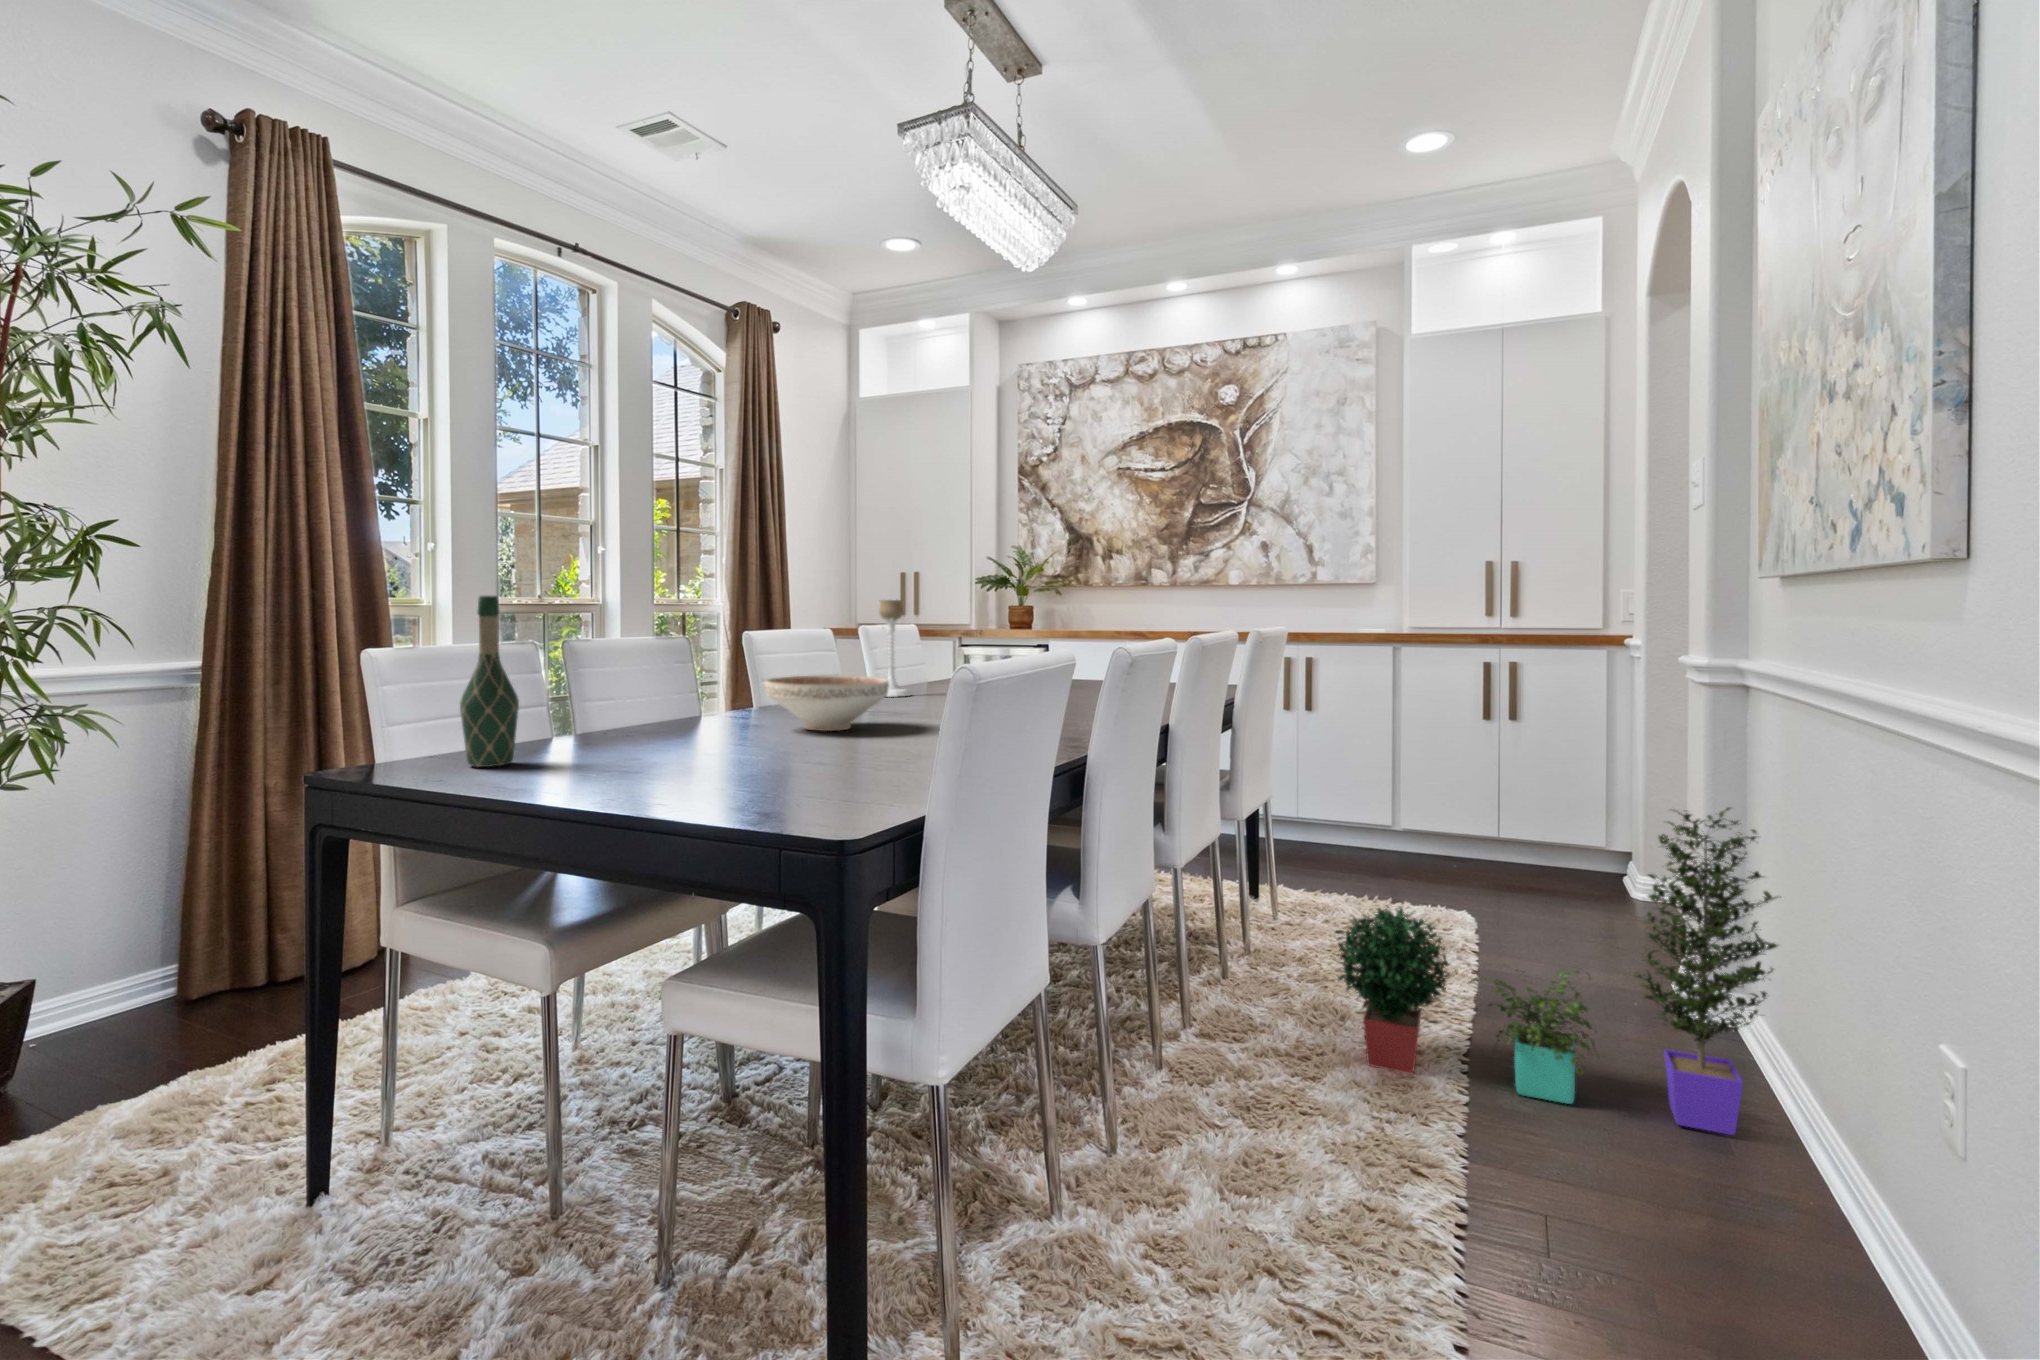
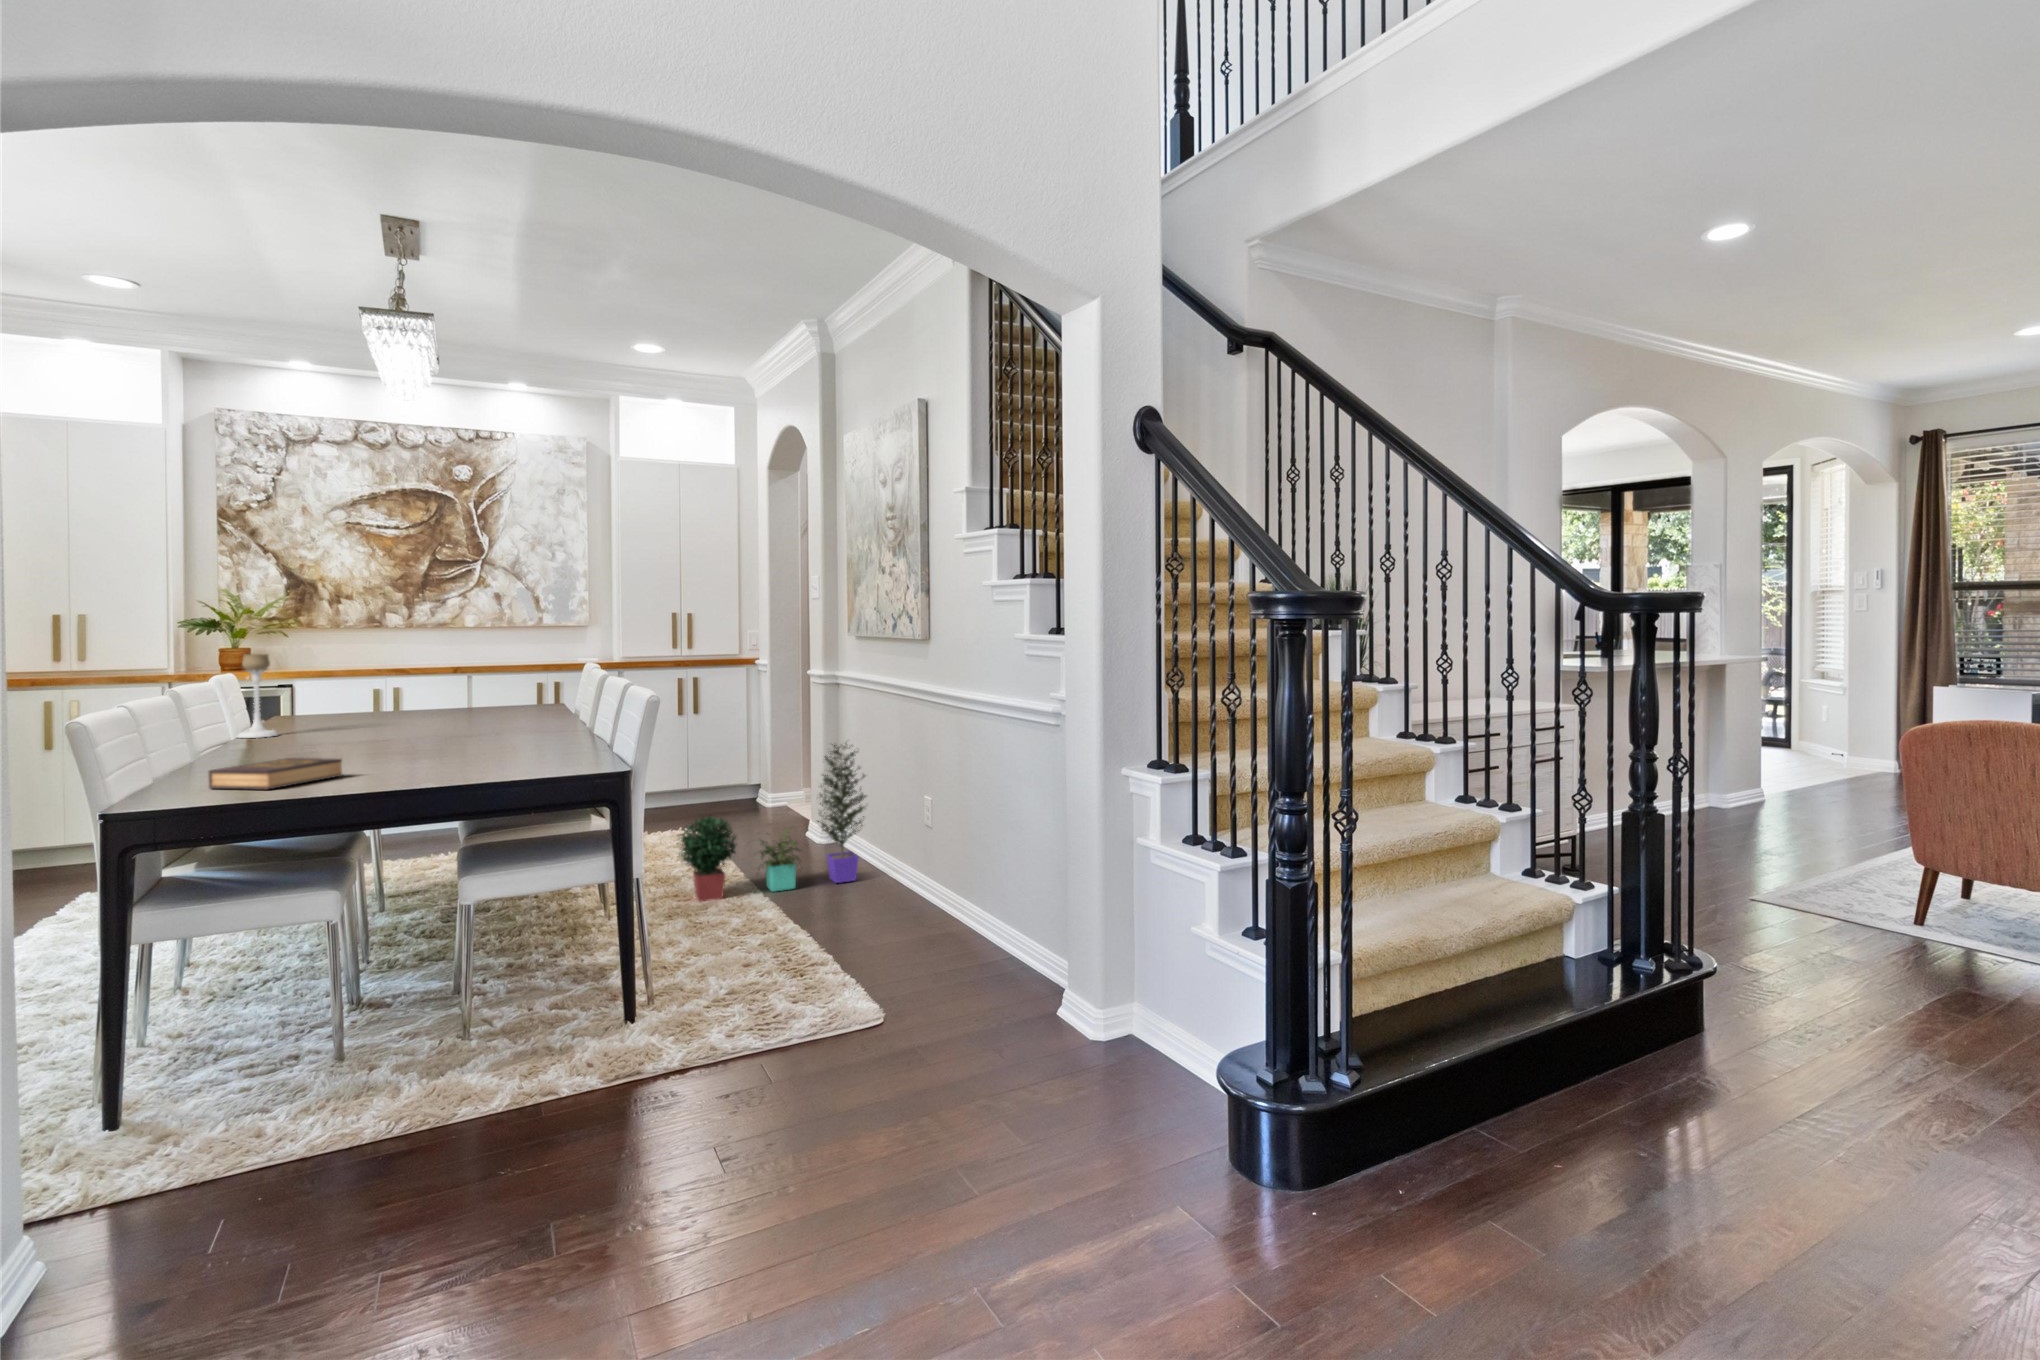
wine bottle: present [460,595,519,767] -> none [133,674,189,804]
decorative bowl: present [765,676,889,731] -> none [274,717,389,759]
hardback book: none [588,723,721,765] -> present [208,758,342,790]

